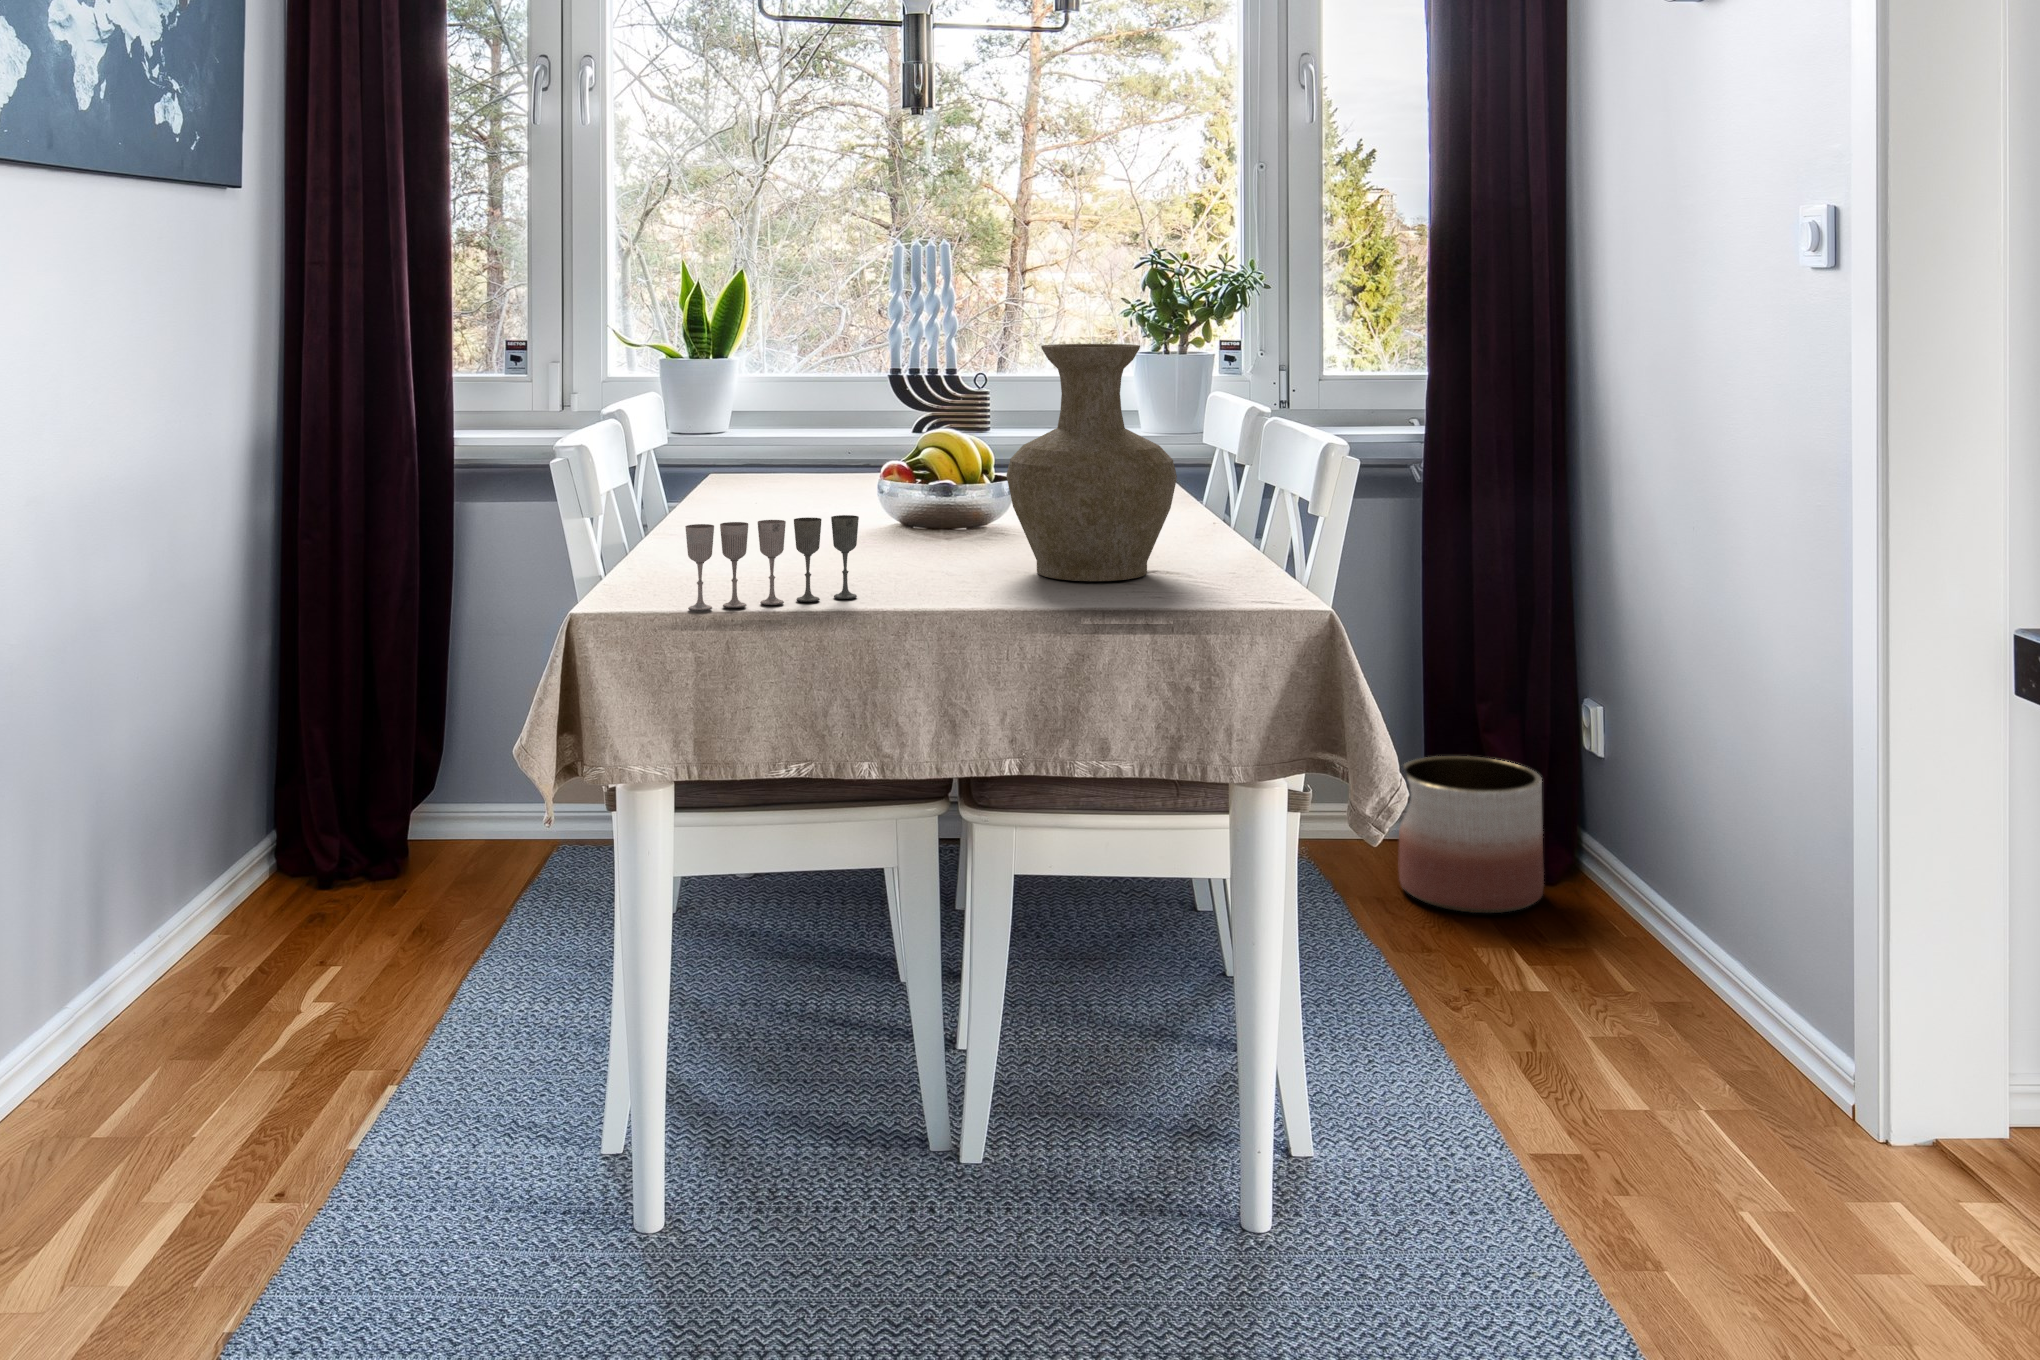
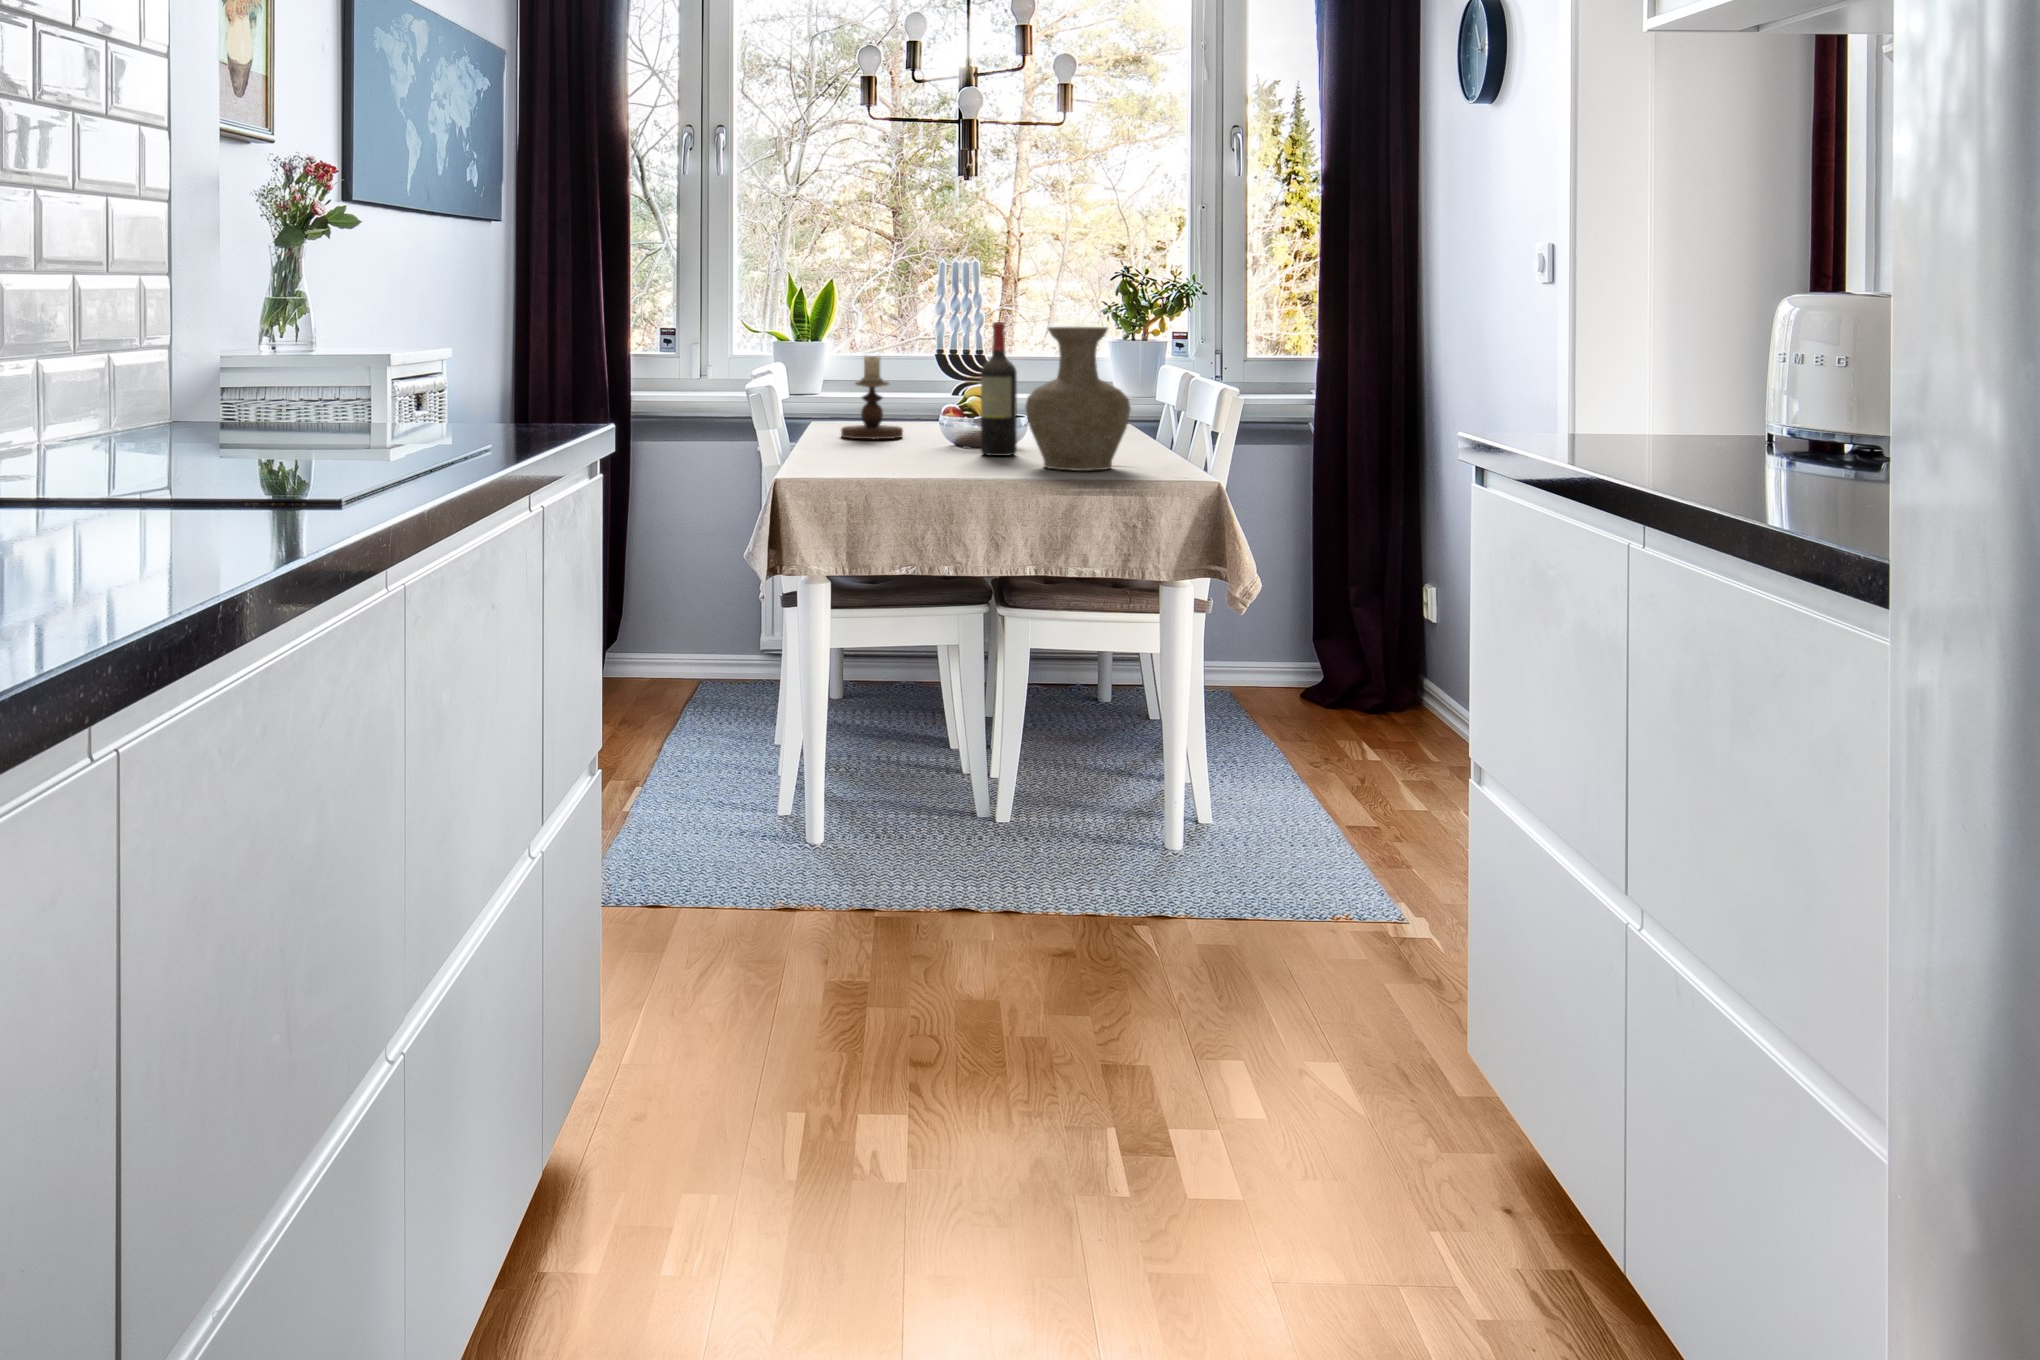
wine bottle: none [939,336,995,548] -> present [981,322,1017,456]
candlestick: none [734,385,827,514] -> present [841,356,903,439]
wine glass: present [685,515,859,611] -> none [837,427,938,479]
planter: present [1399,756,1544,913] -> none [1291,622,1391,724]

